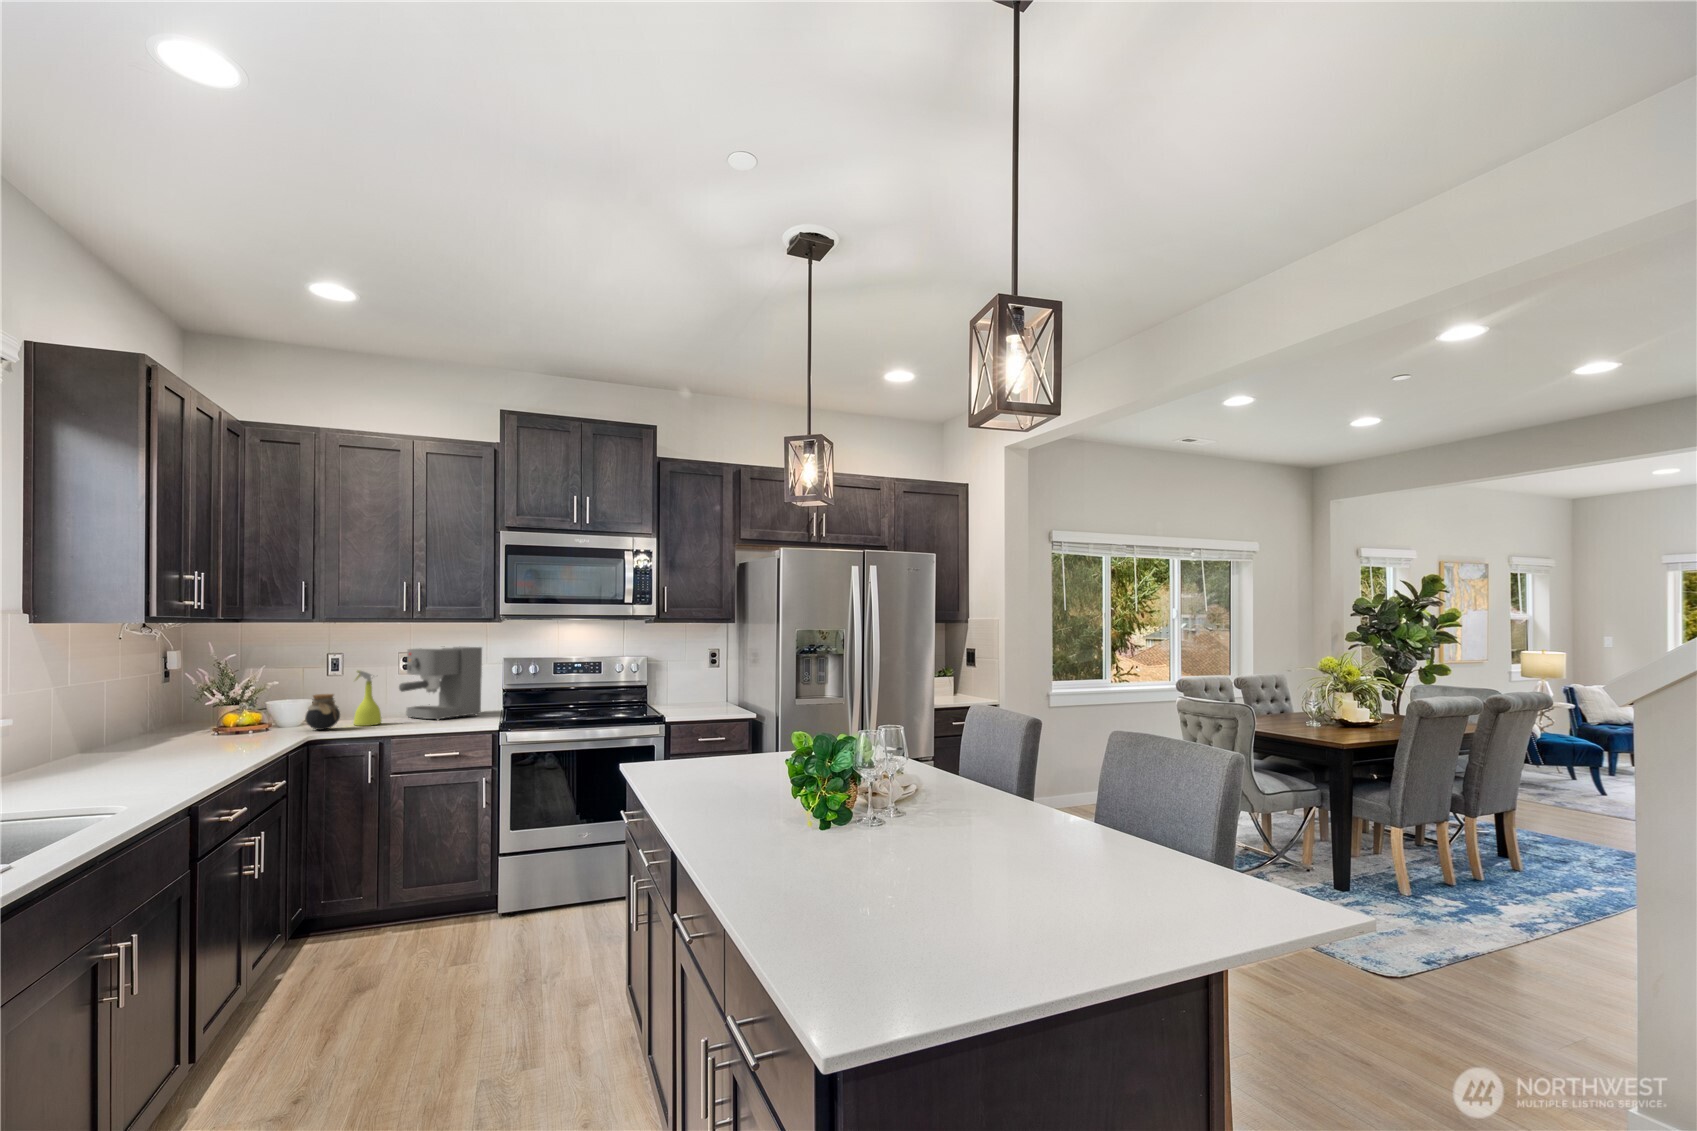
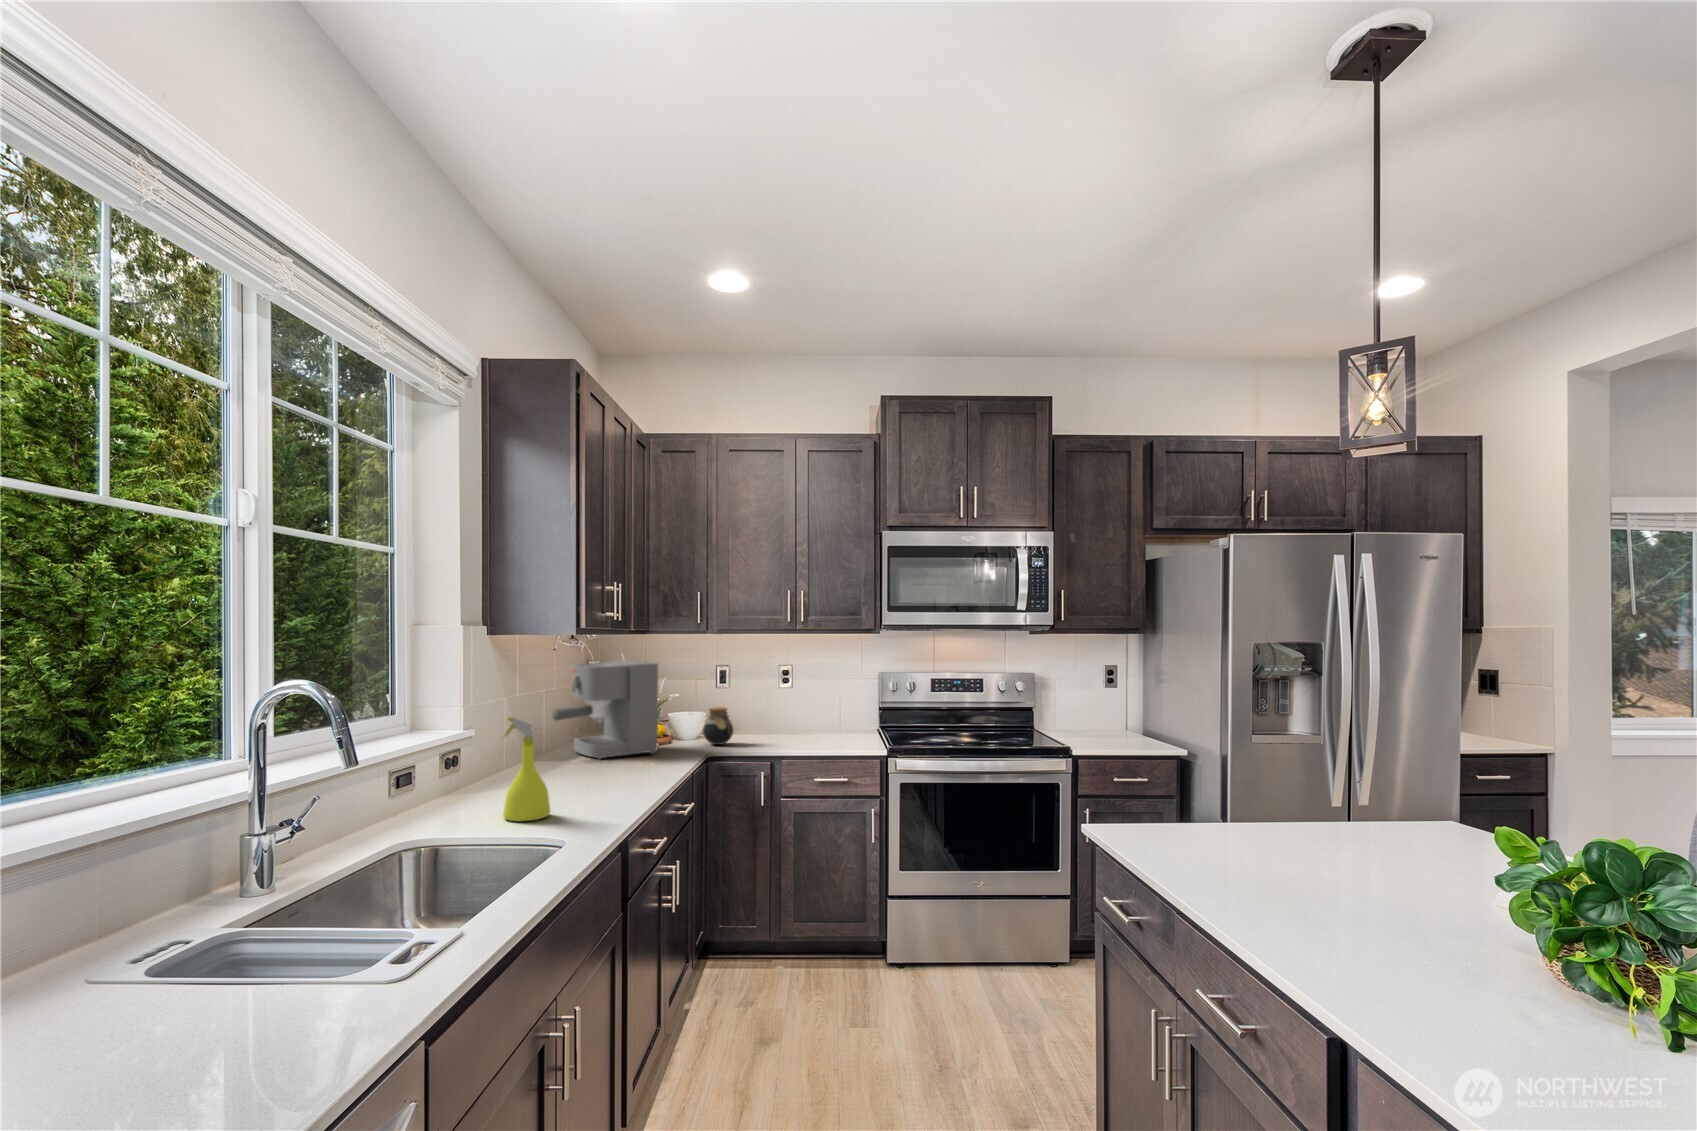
coffee maker: present [399,646,482,720] -> present [552,660,658,760]
spray bottle: present [353,671,382,726] -> present [503,717,551,822]

